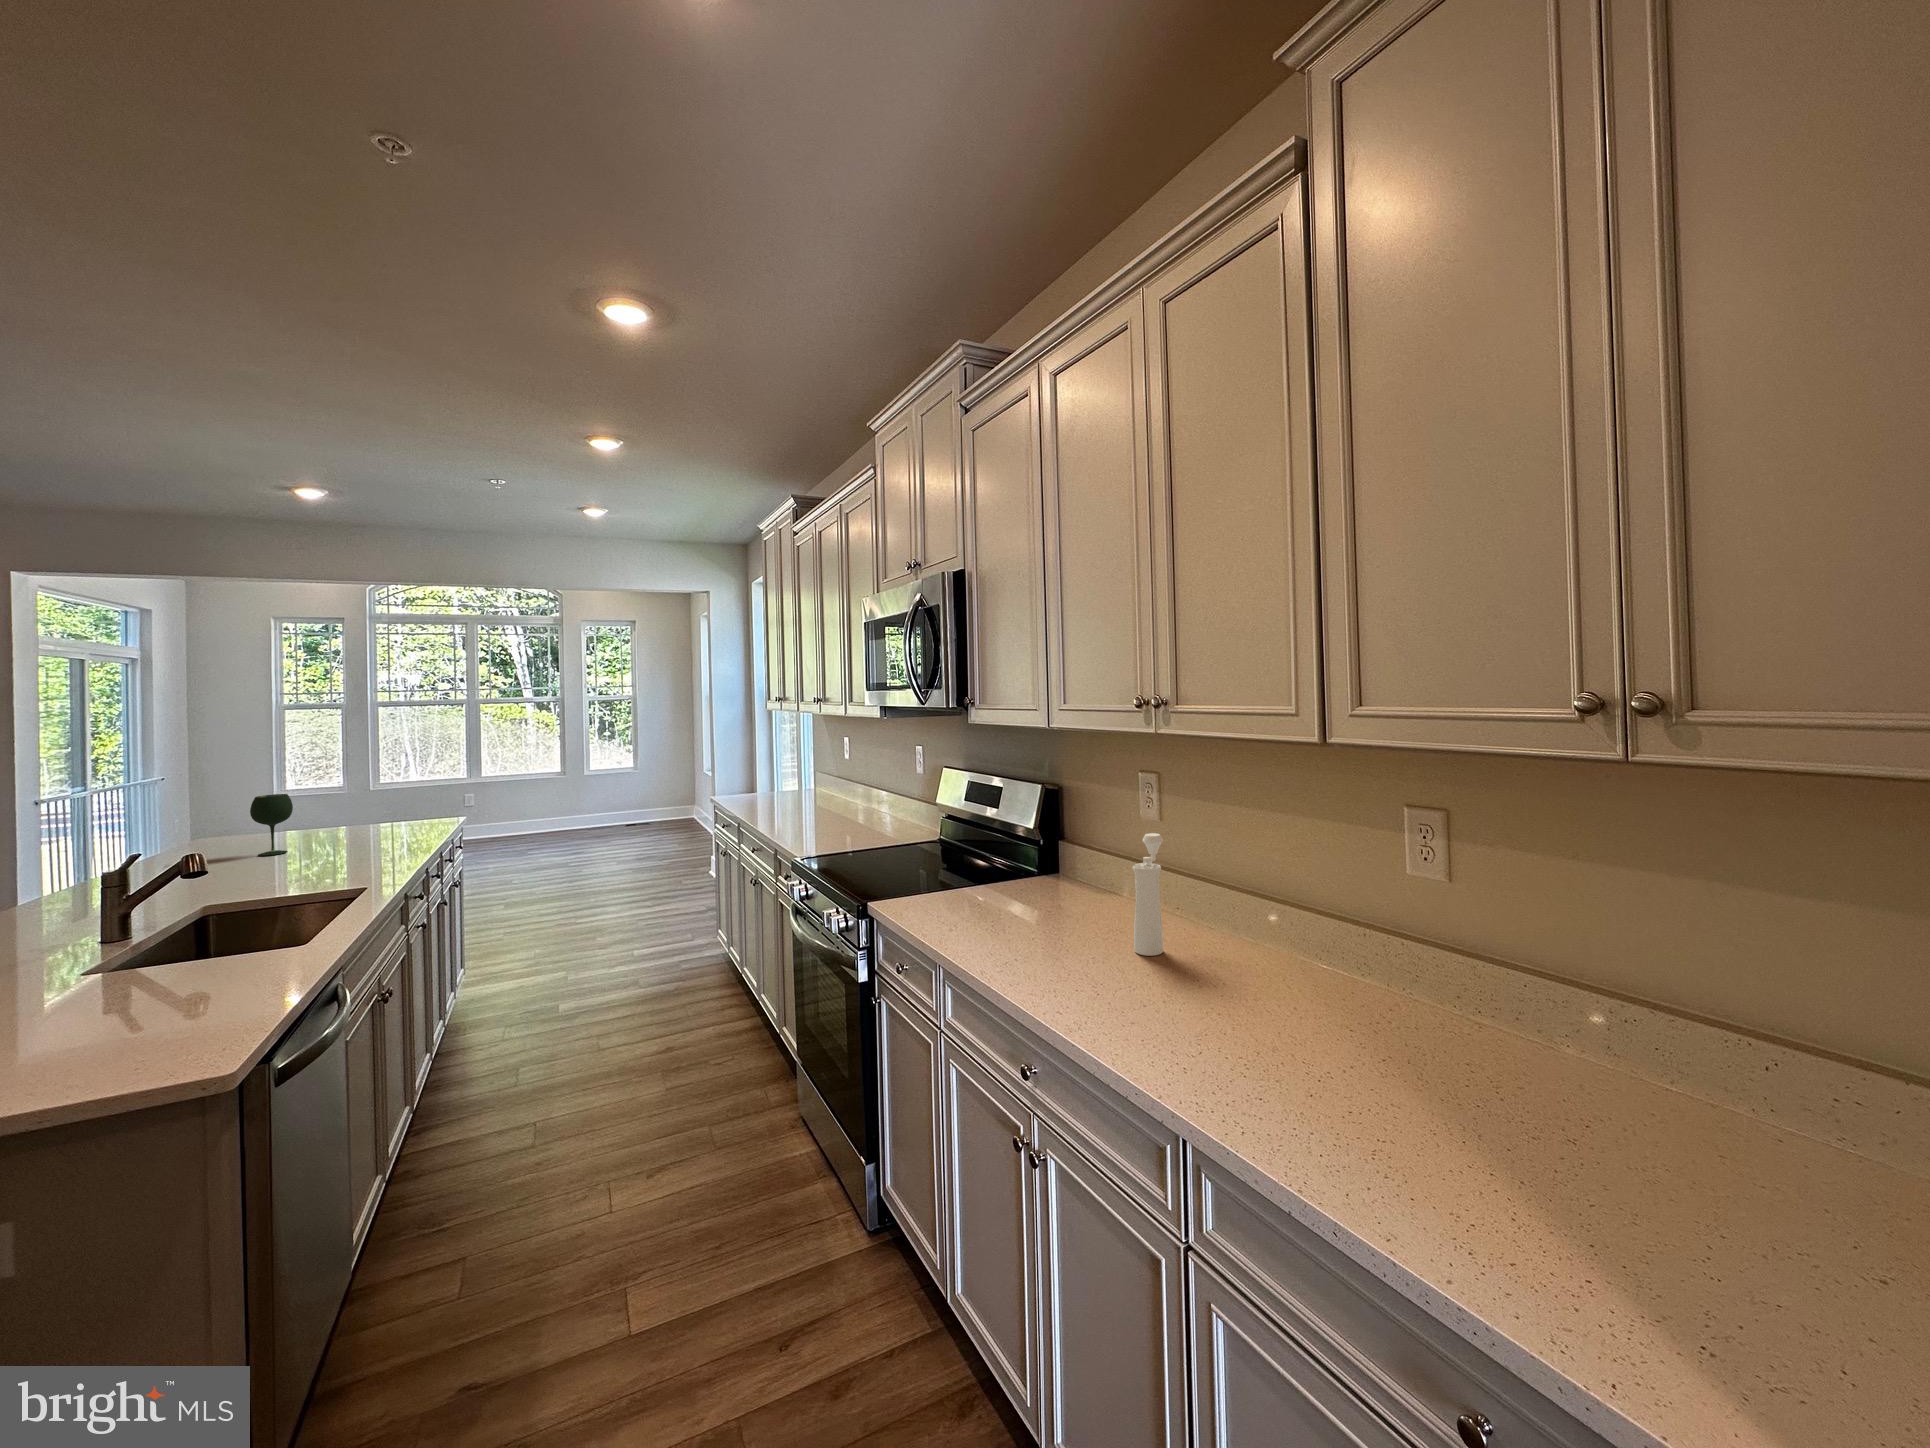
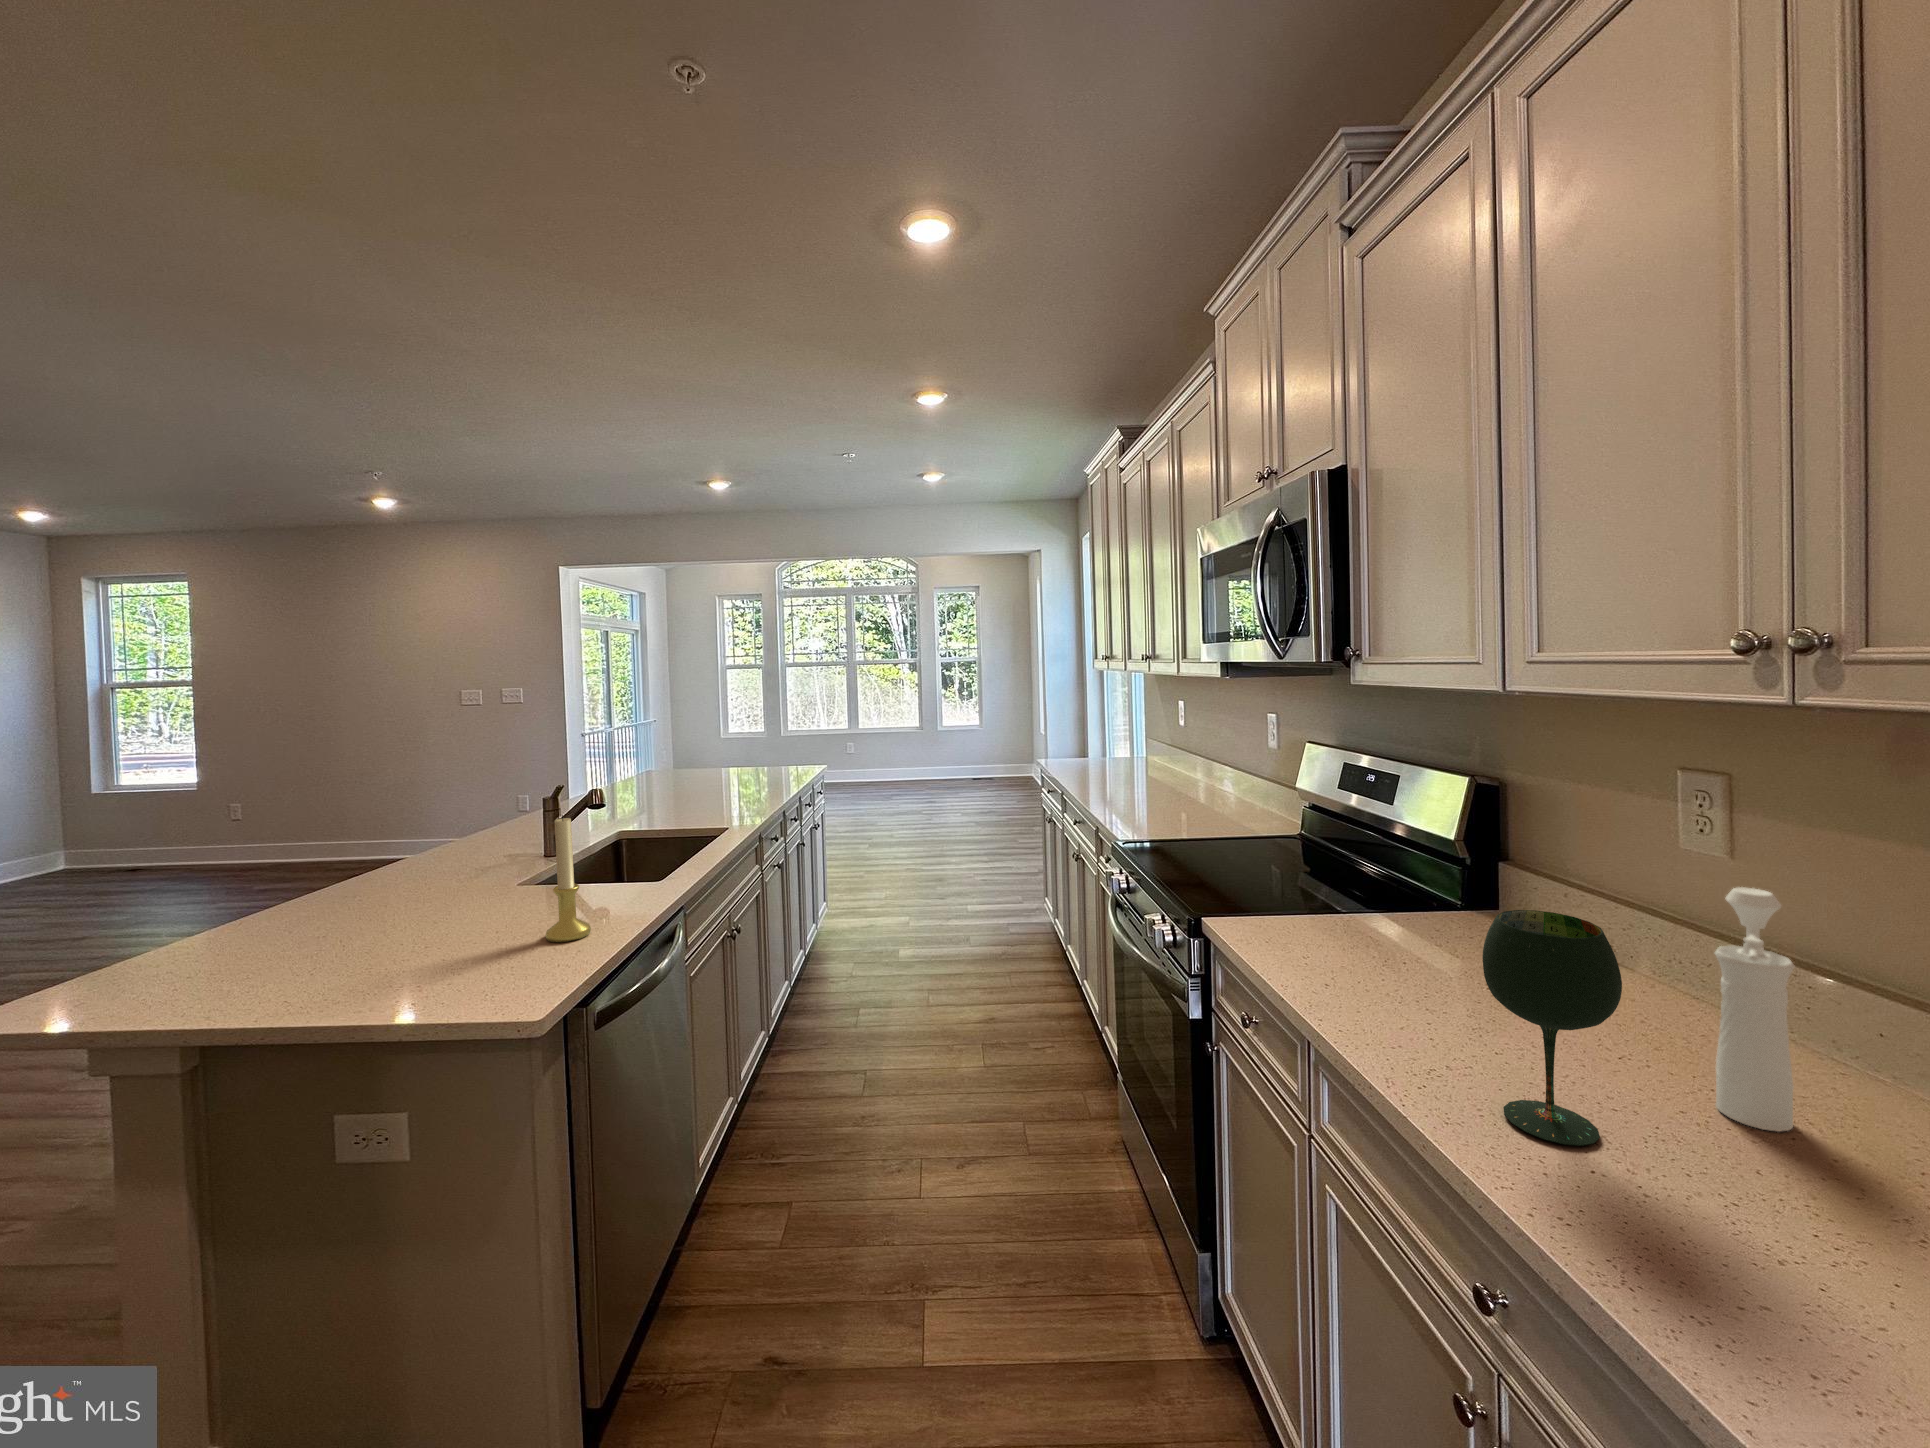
wine glass: present [250,794,293,856] -> present [1482,910,1622,1146]
candle holder: none [161,881,227,1024] -> present [545,815,591,942]

